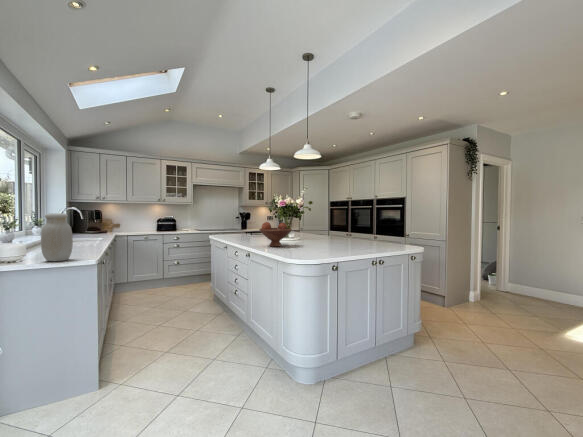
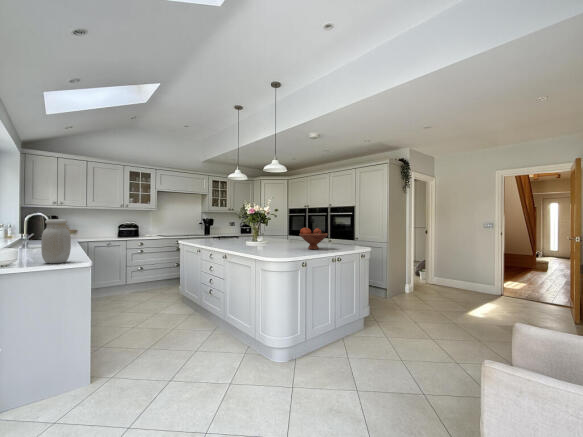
fruit bowl: present [259,222,292,247] -> present [299,227,328,249]

